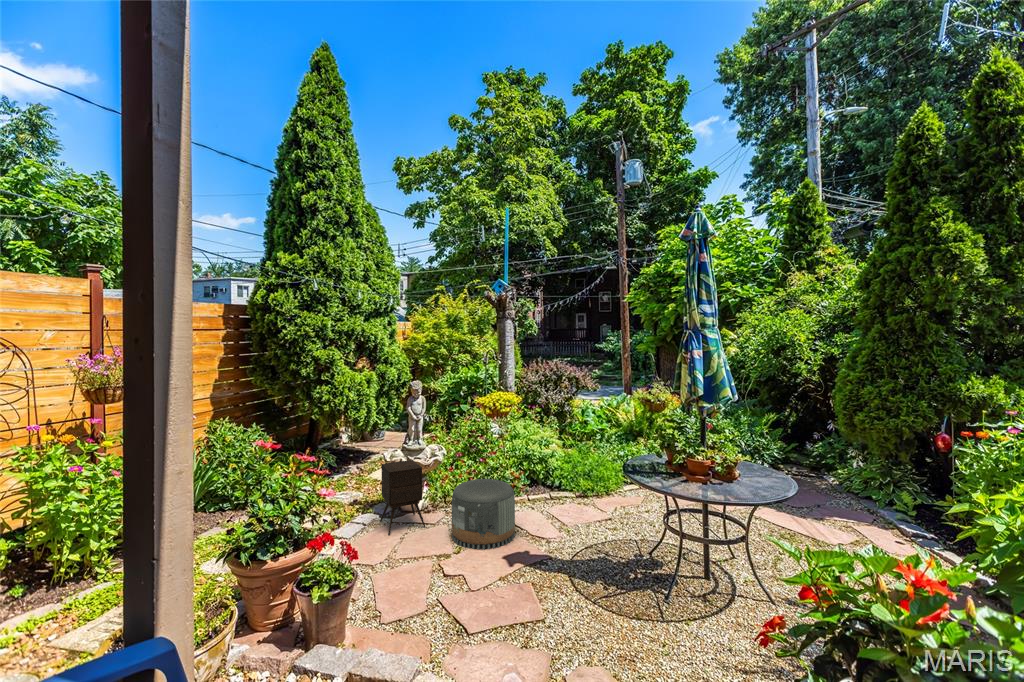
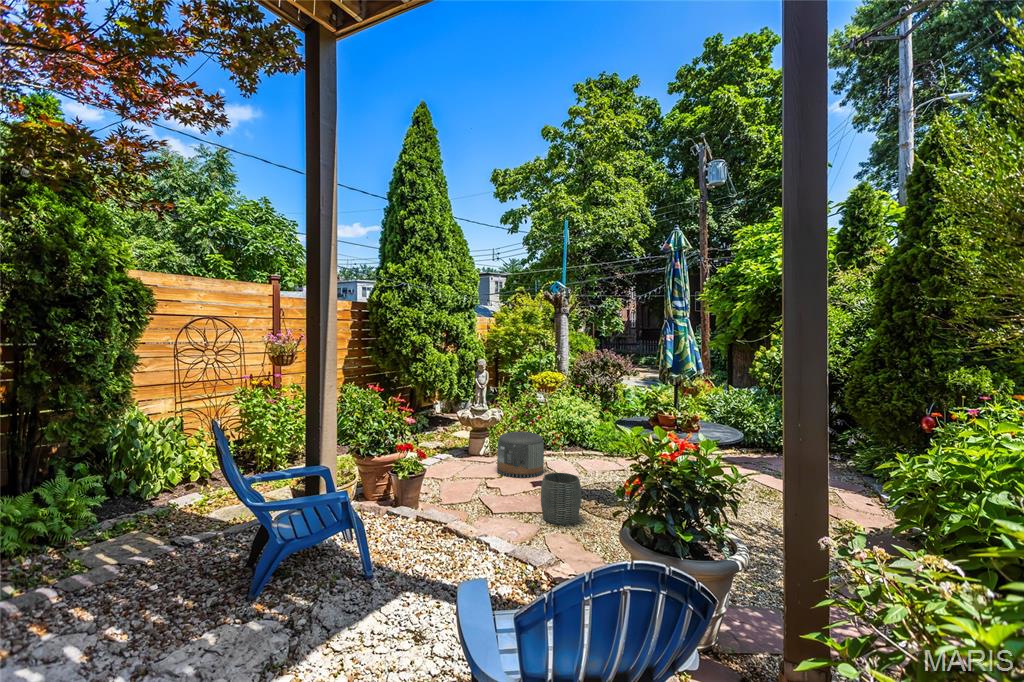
side table: present [380,460,426,535] -> none [450,416,481,466]
woven basket: none [549,559,610,651] -> present [541,473,581,525]

